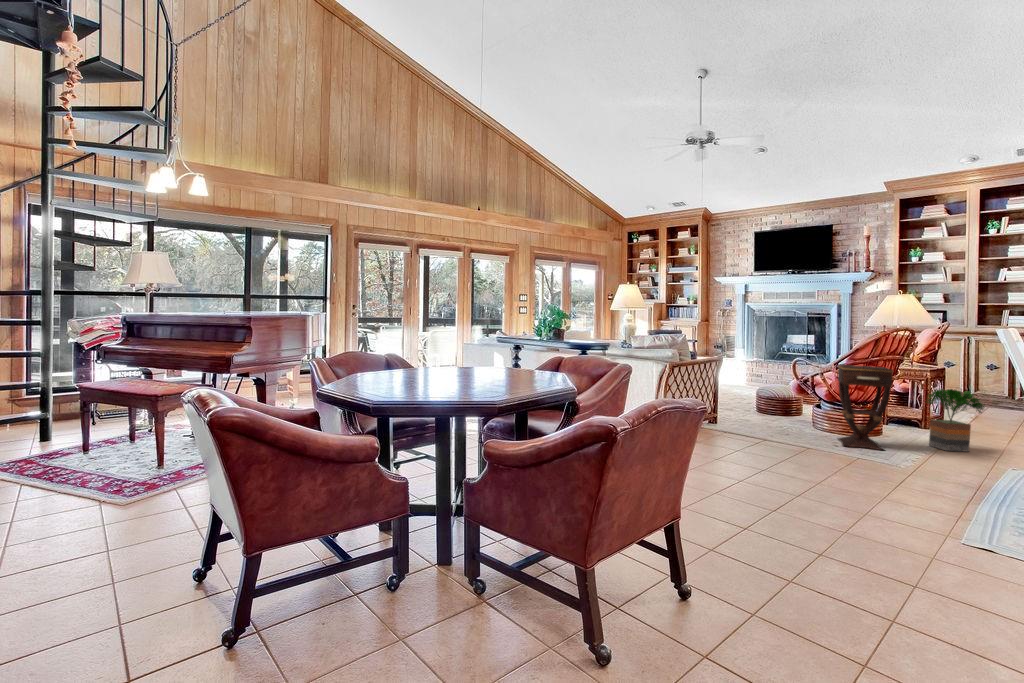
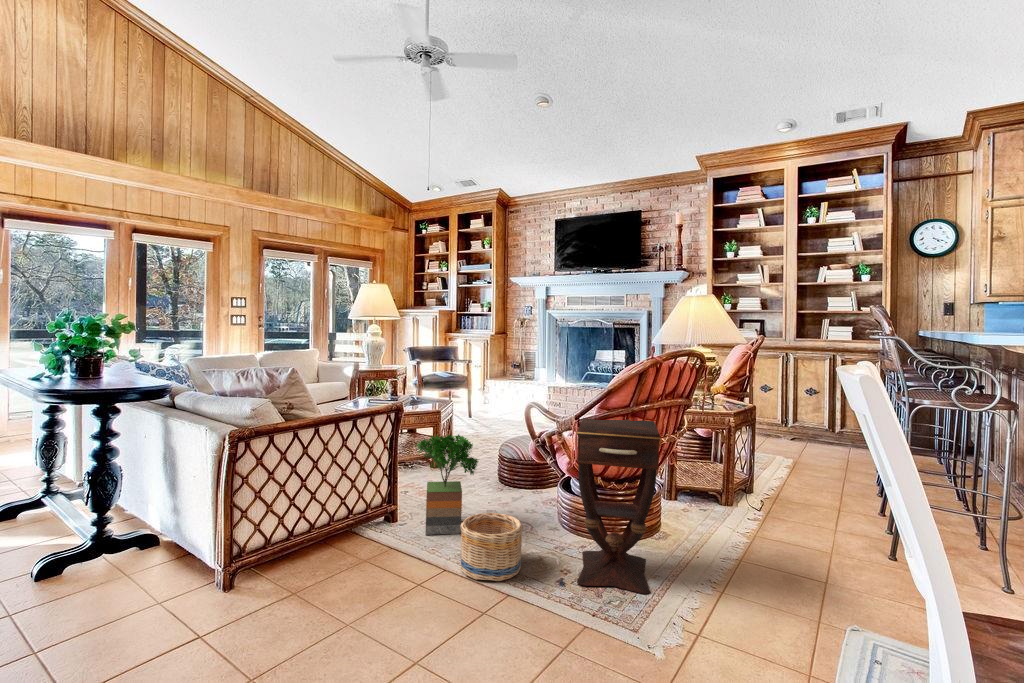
potted tree: present [927,388,985,452] -> present [417,434,478,535]
basket: none [772,414,808,443] -> present [461,513,523,581]

